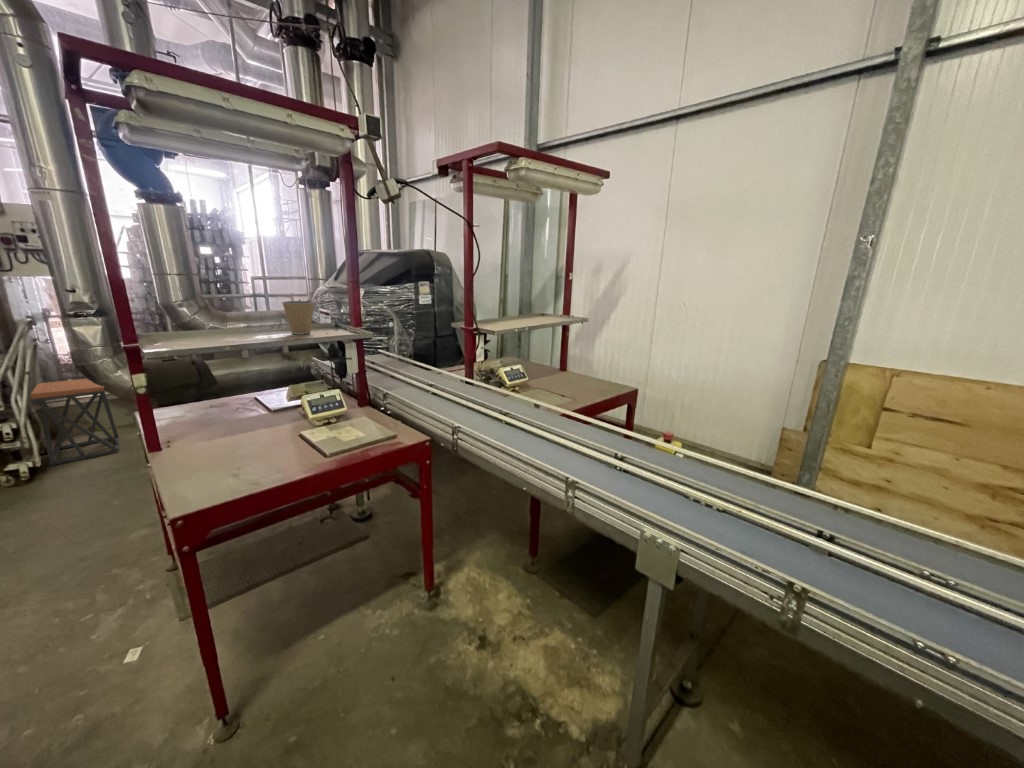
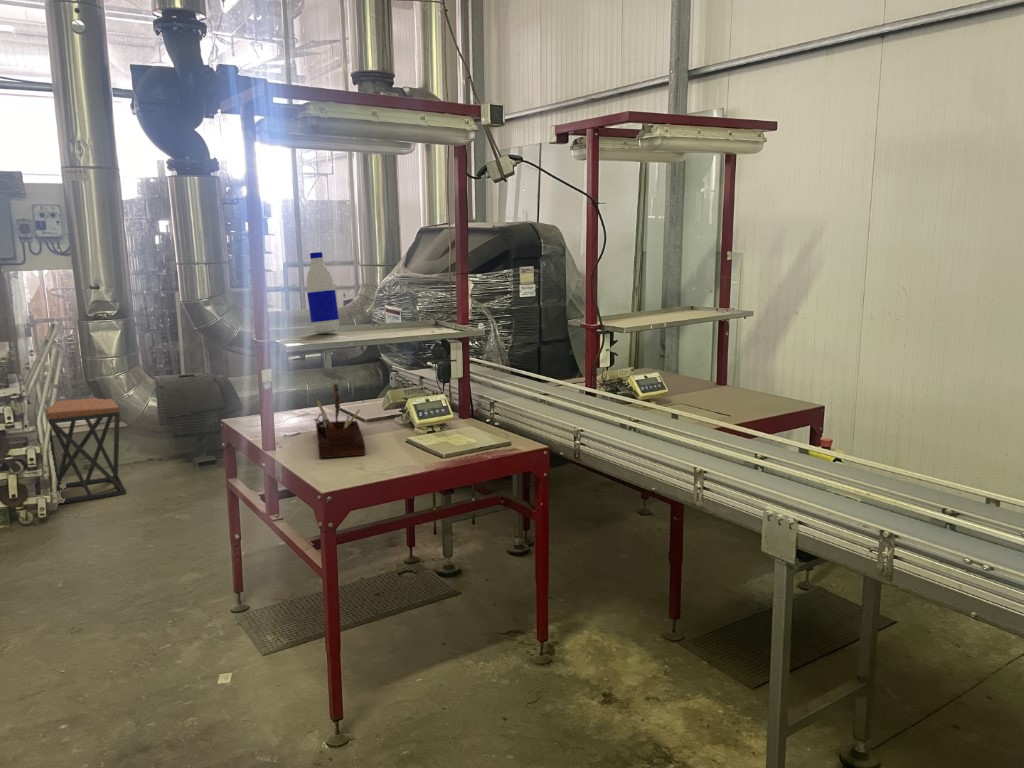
water bottle: none [185,256,227,336] -> present [307,252,339,333]
coffee cup: present [282,301,314,335] -> none [394,296,425,332]
desk organizer: none [189,383,259,464] -> present [315,384,366,458]

